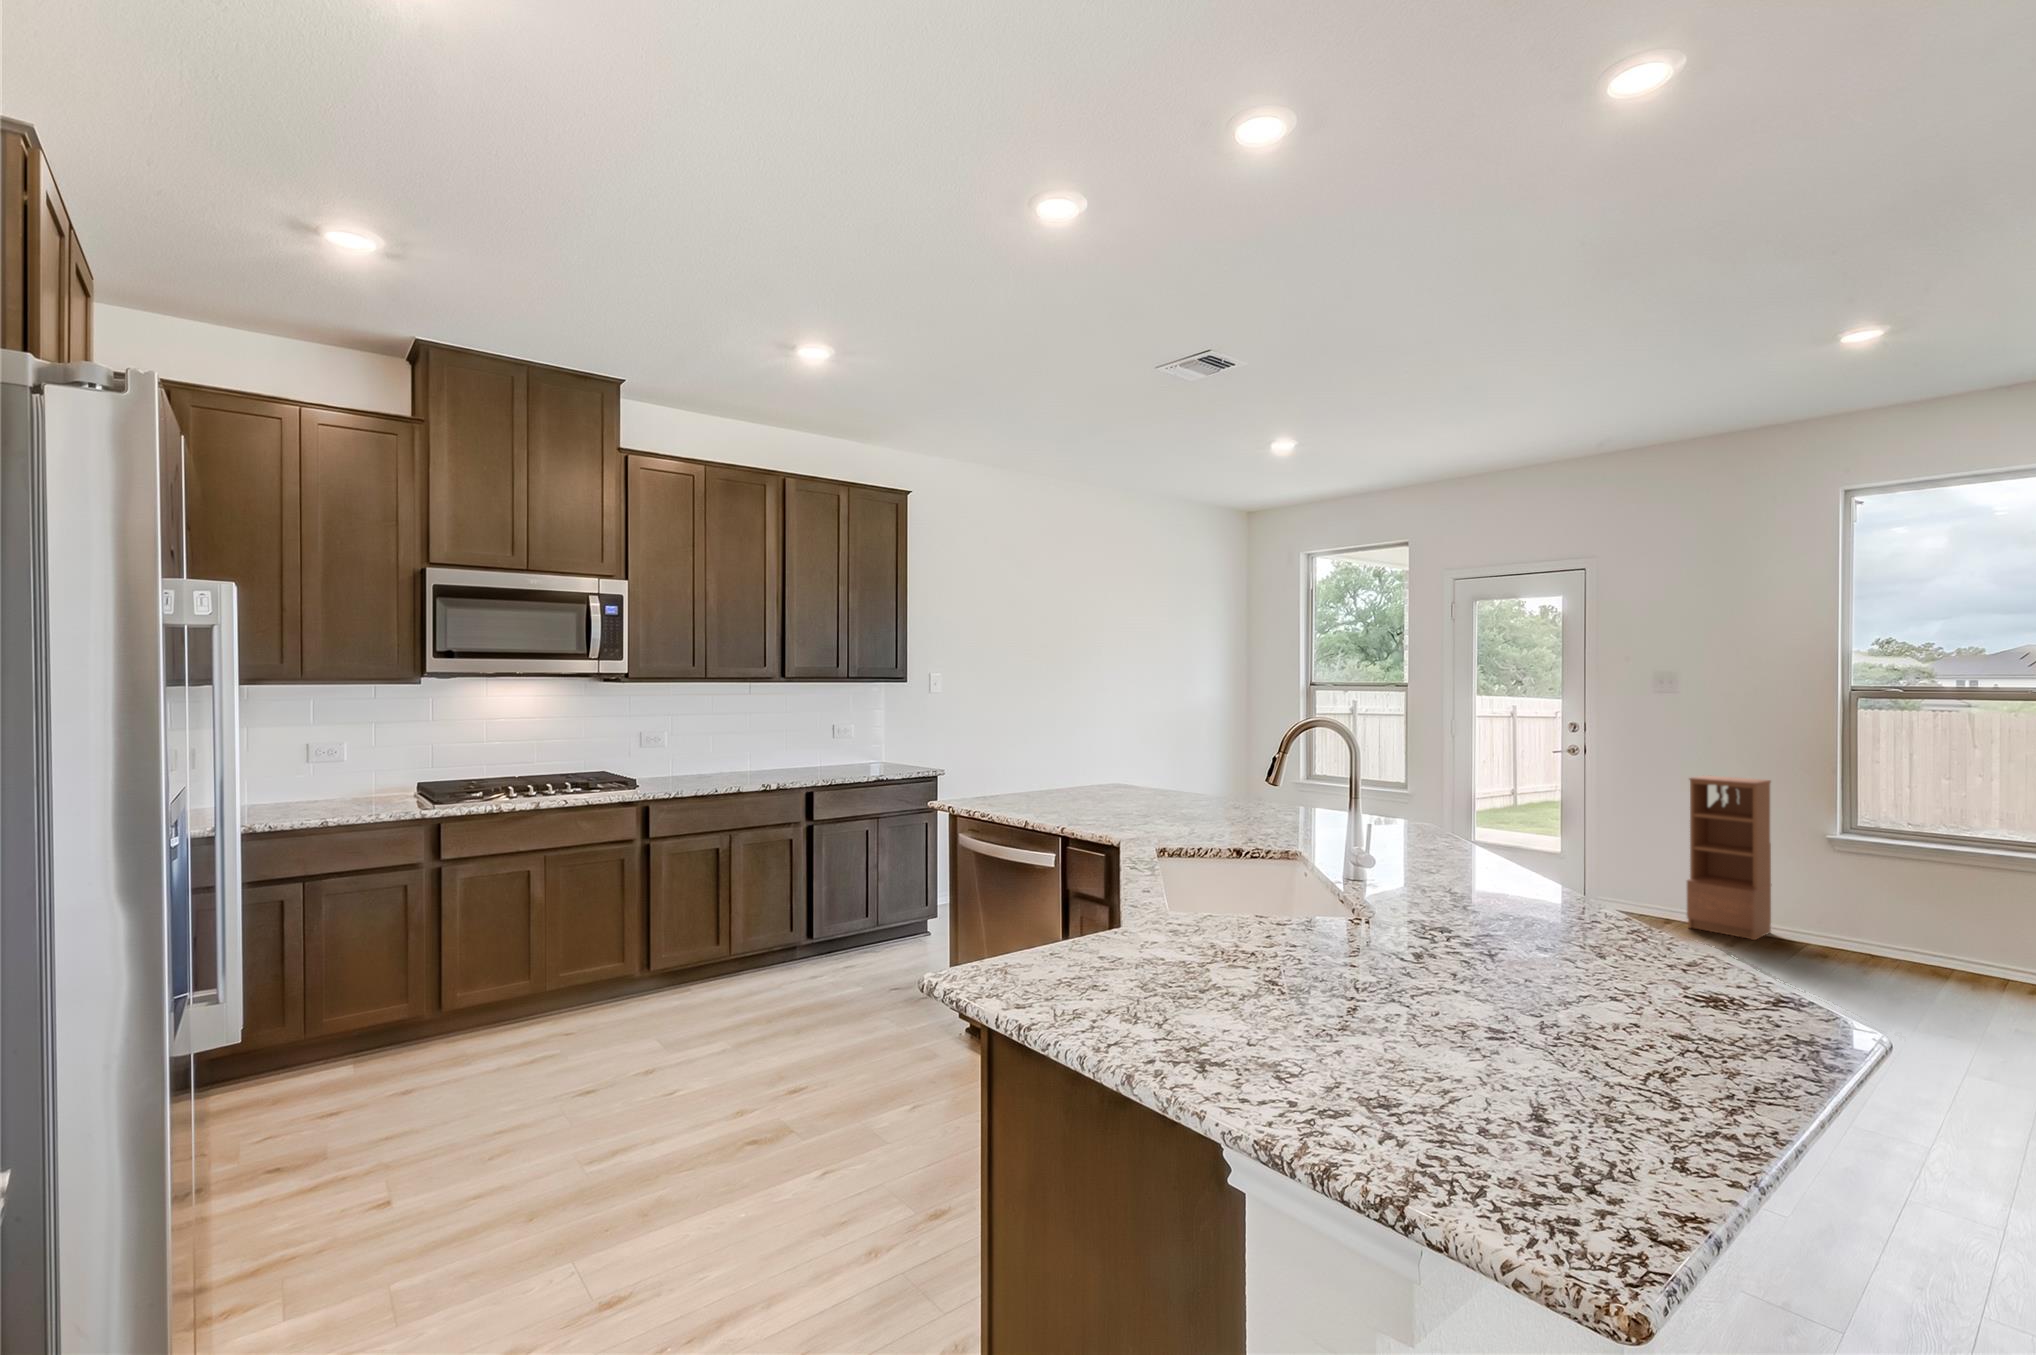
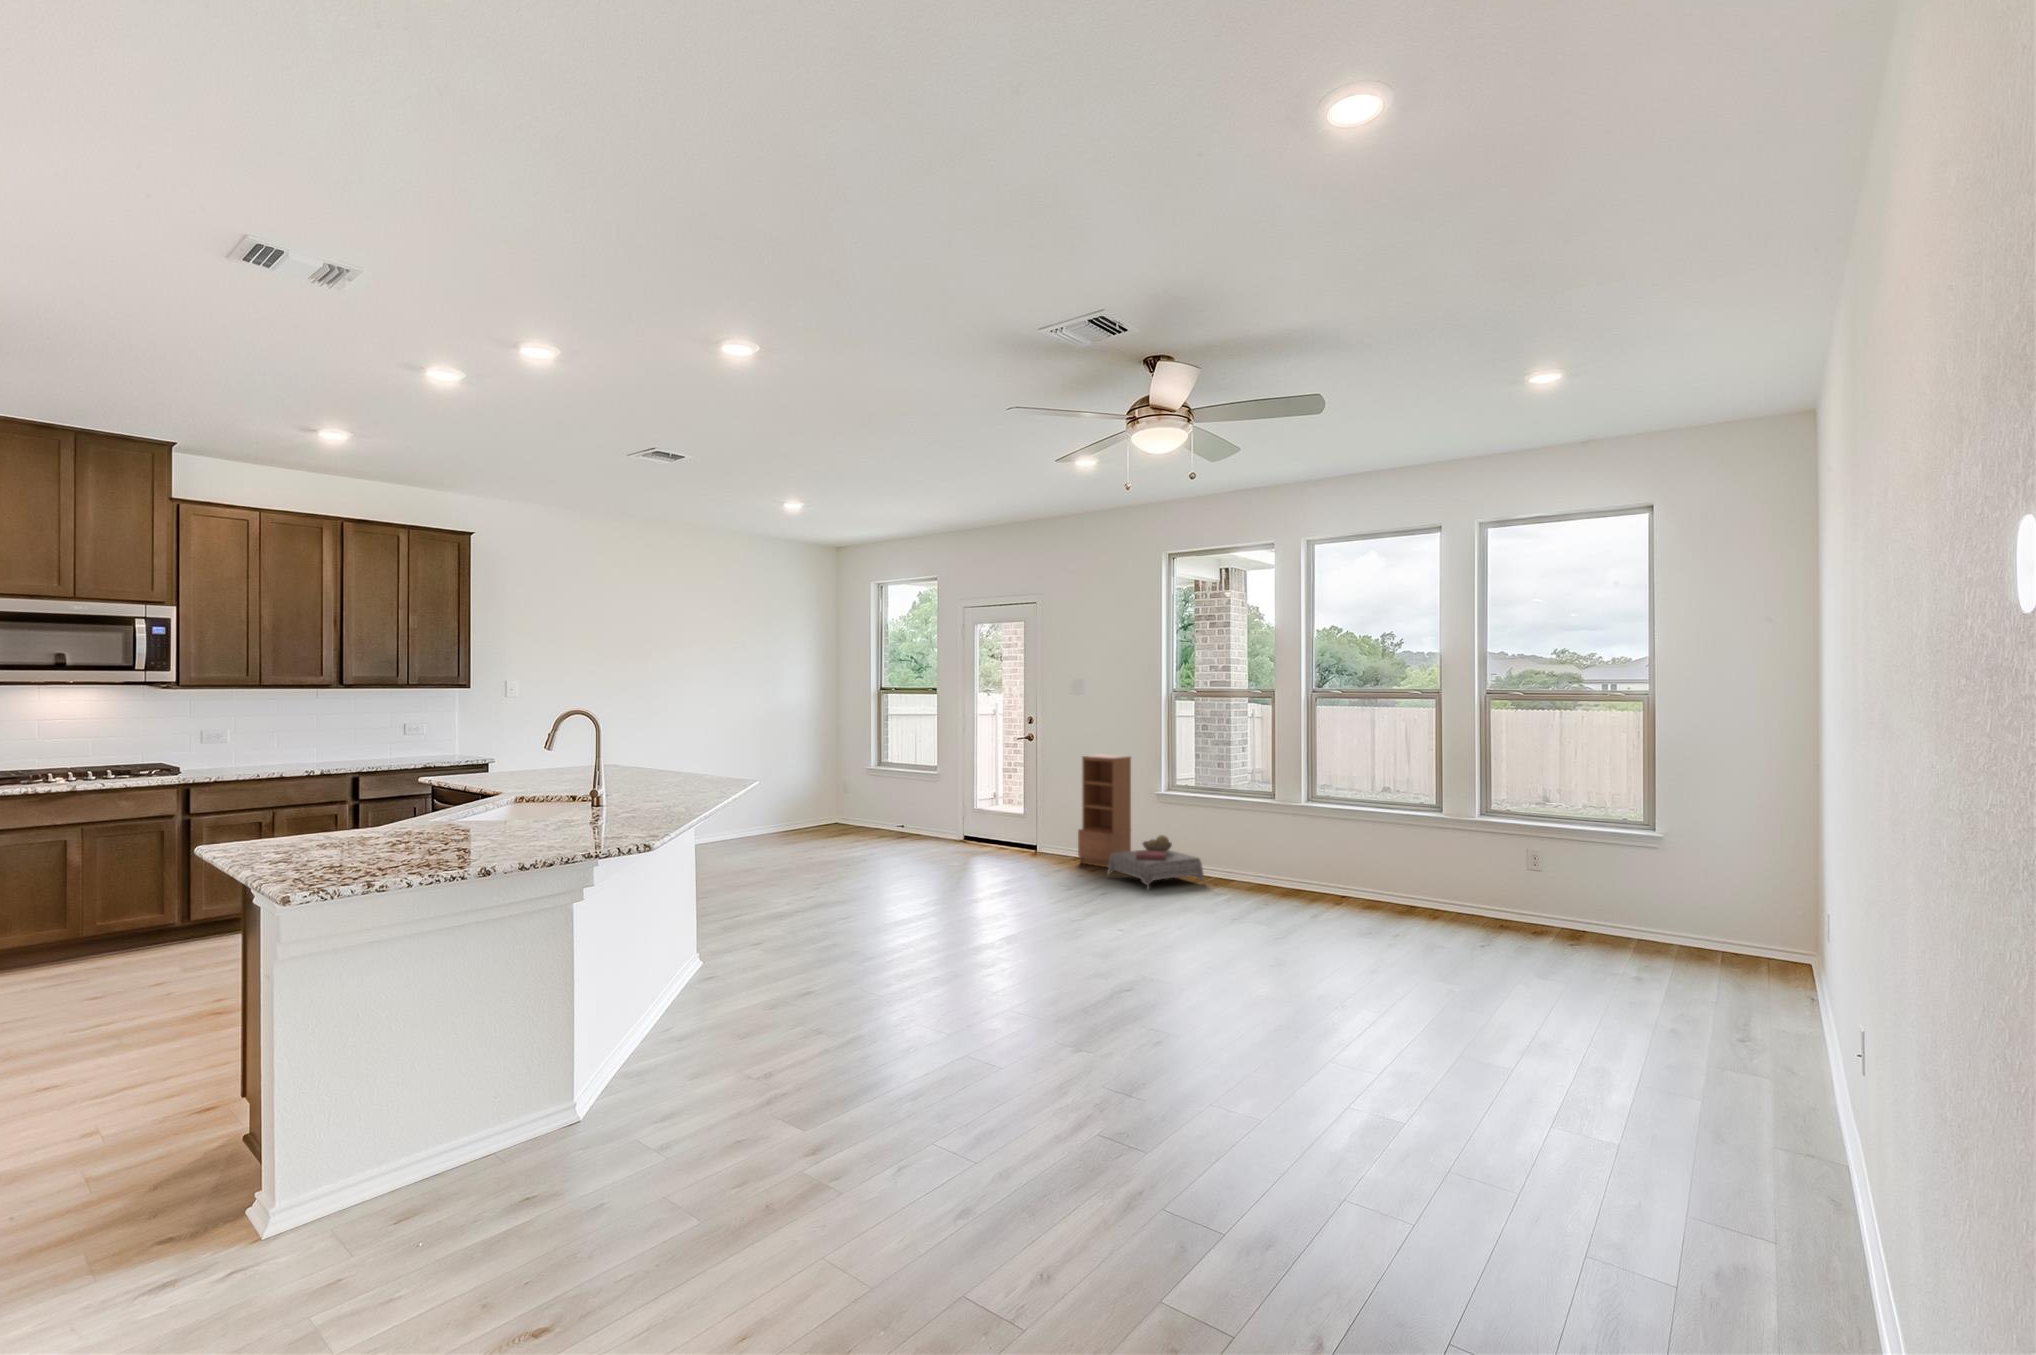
ottoman: none [1775,900,1967,989] -> present [1107,835,1205,889]

